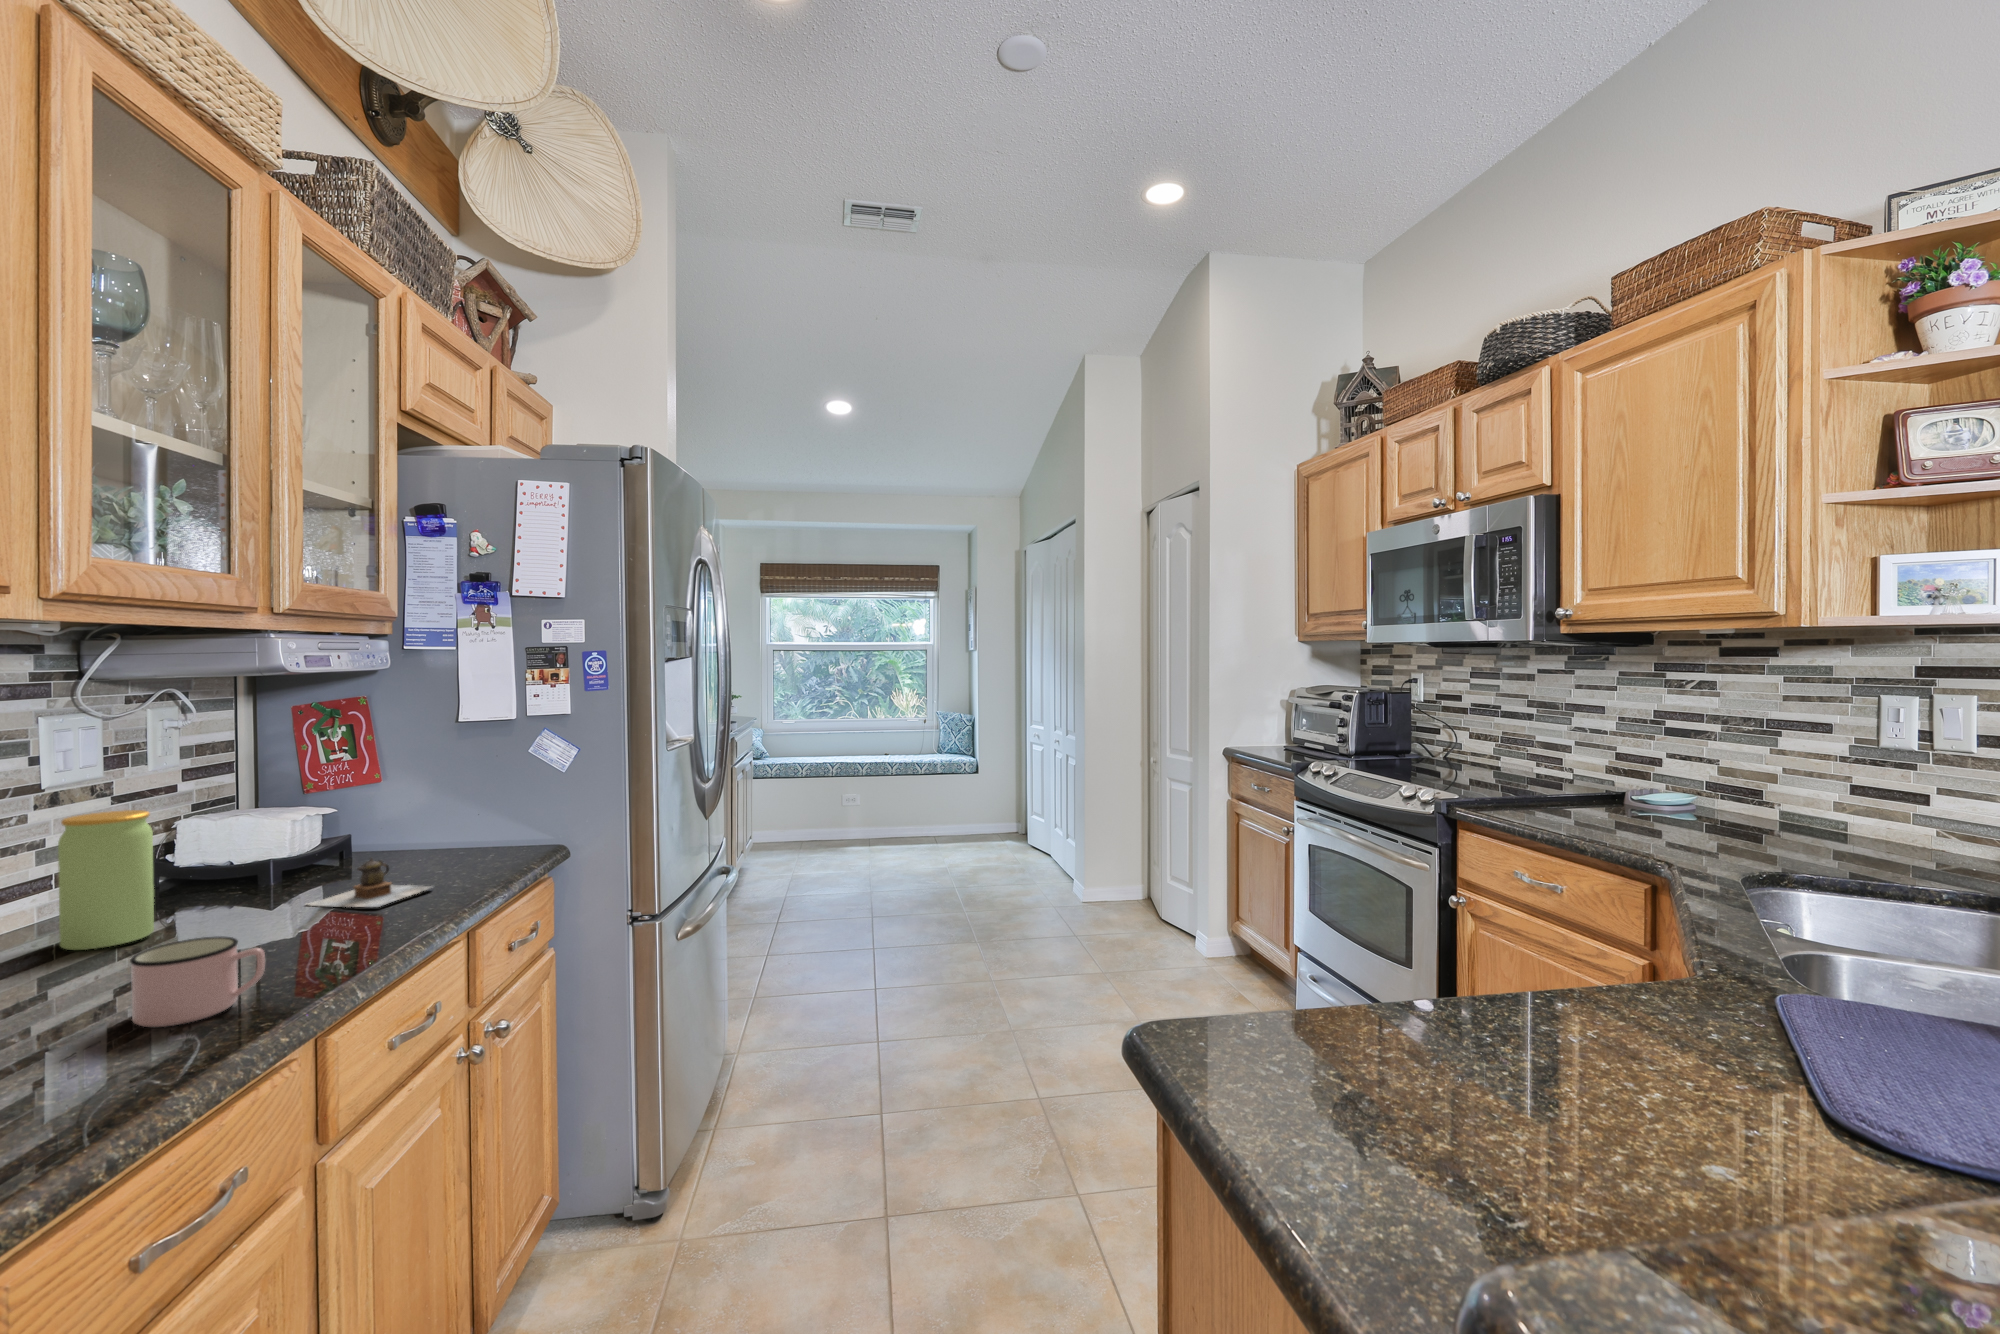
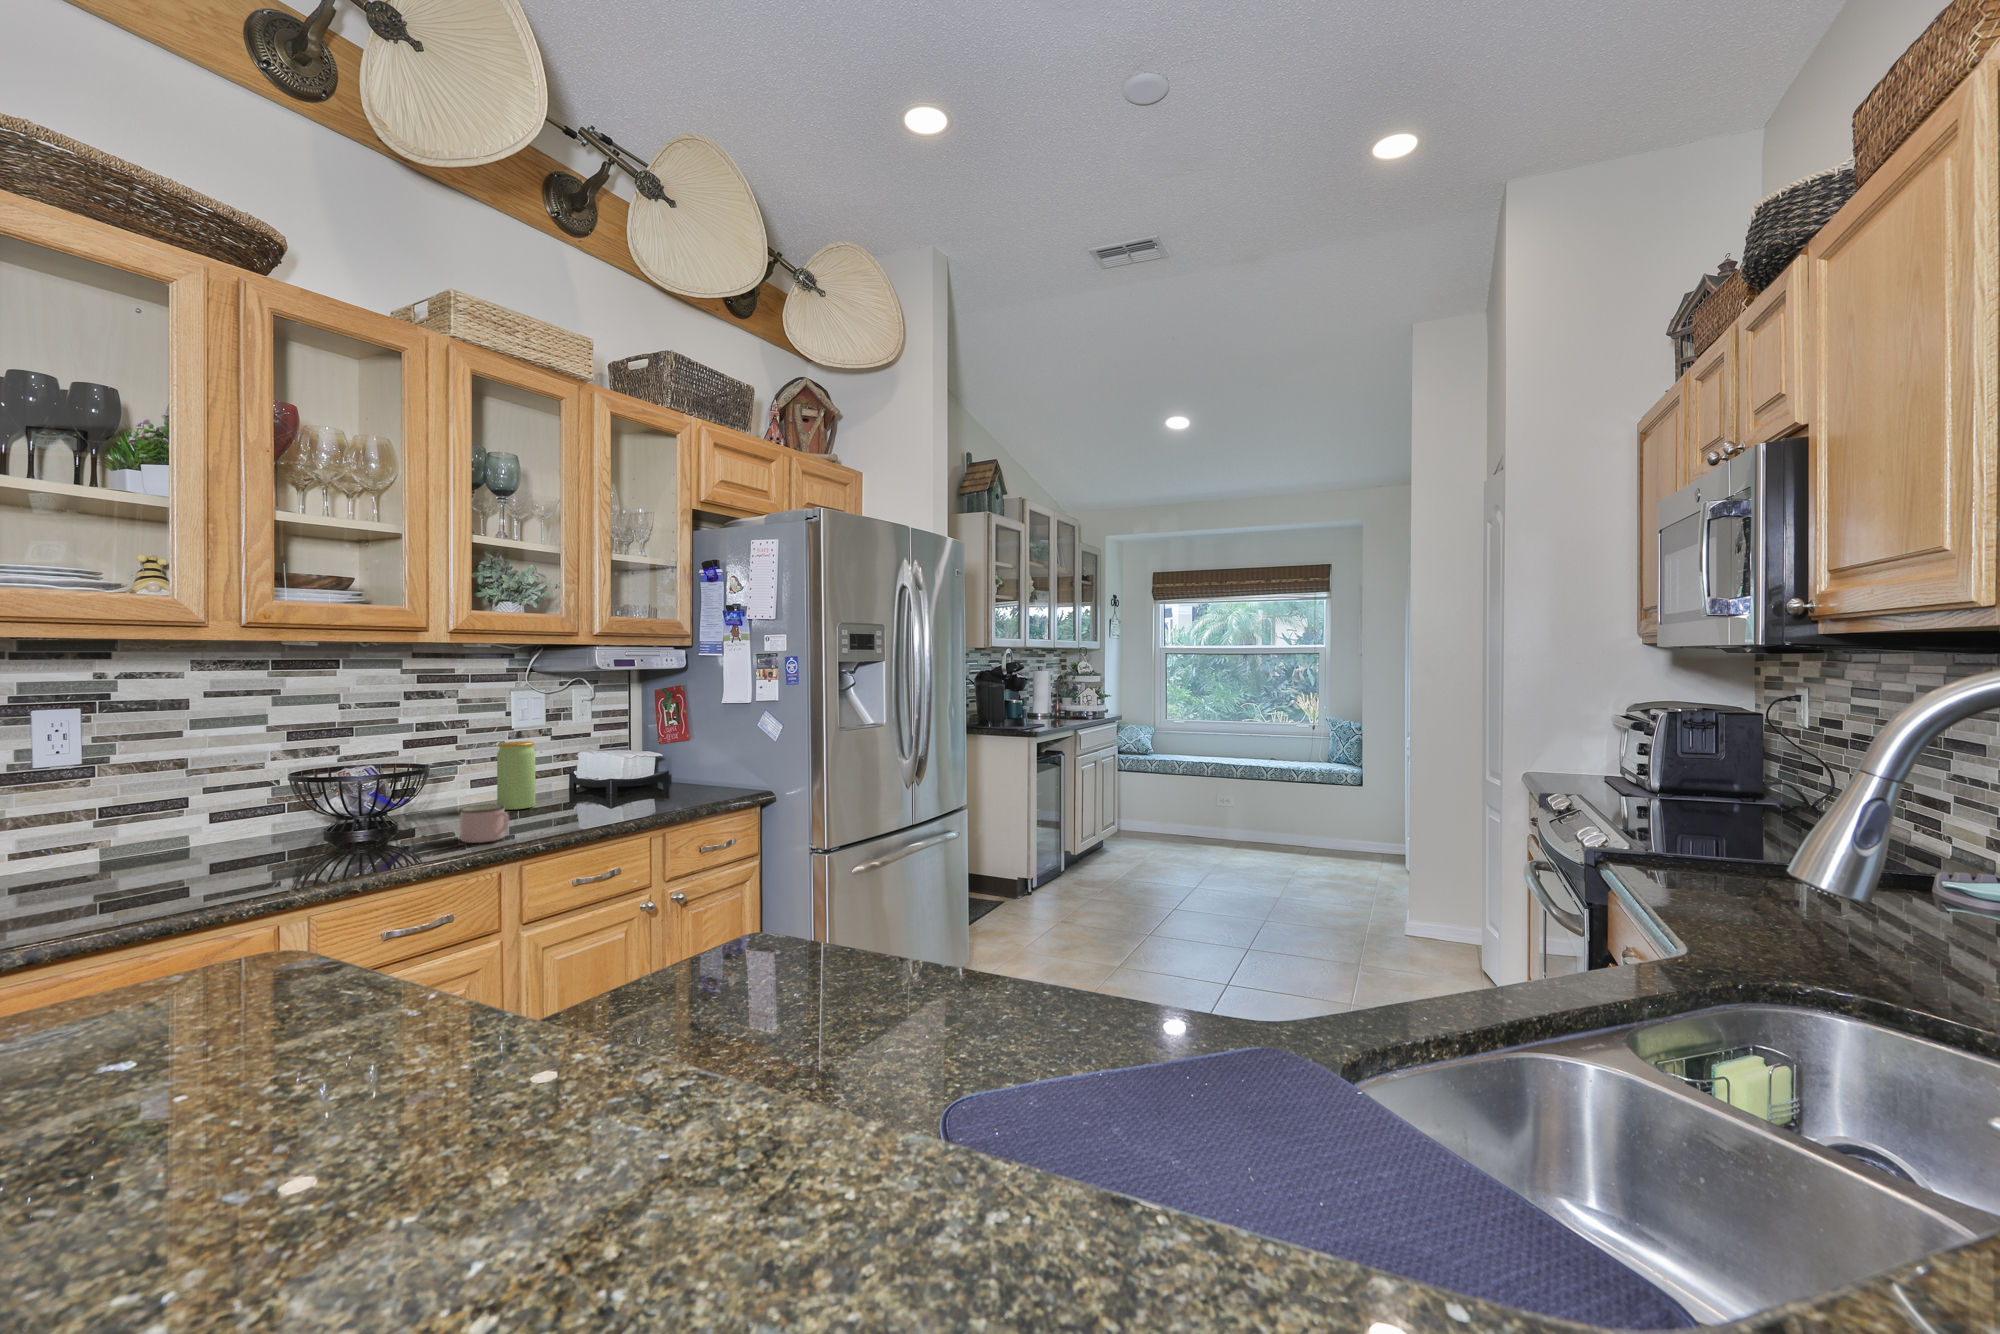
teapot: present [308,858,431,907] -> none [606,782,668,810]

